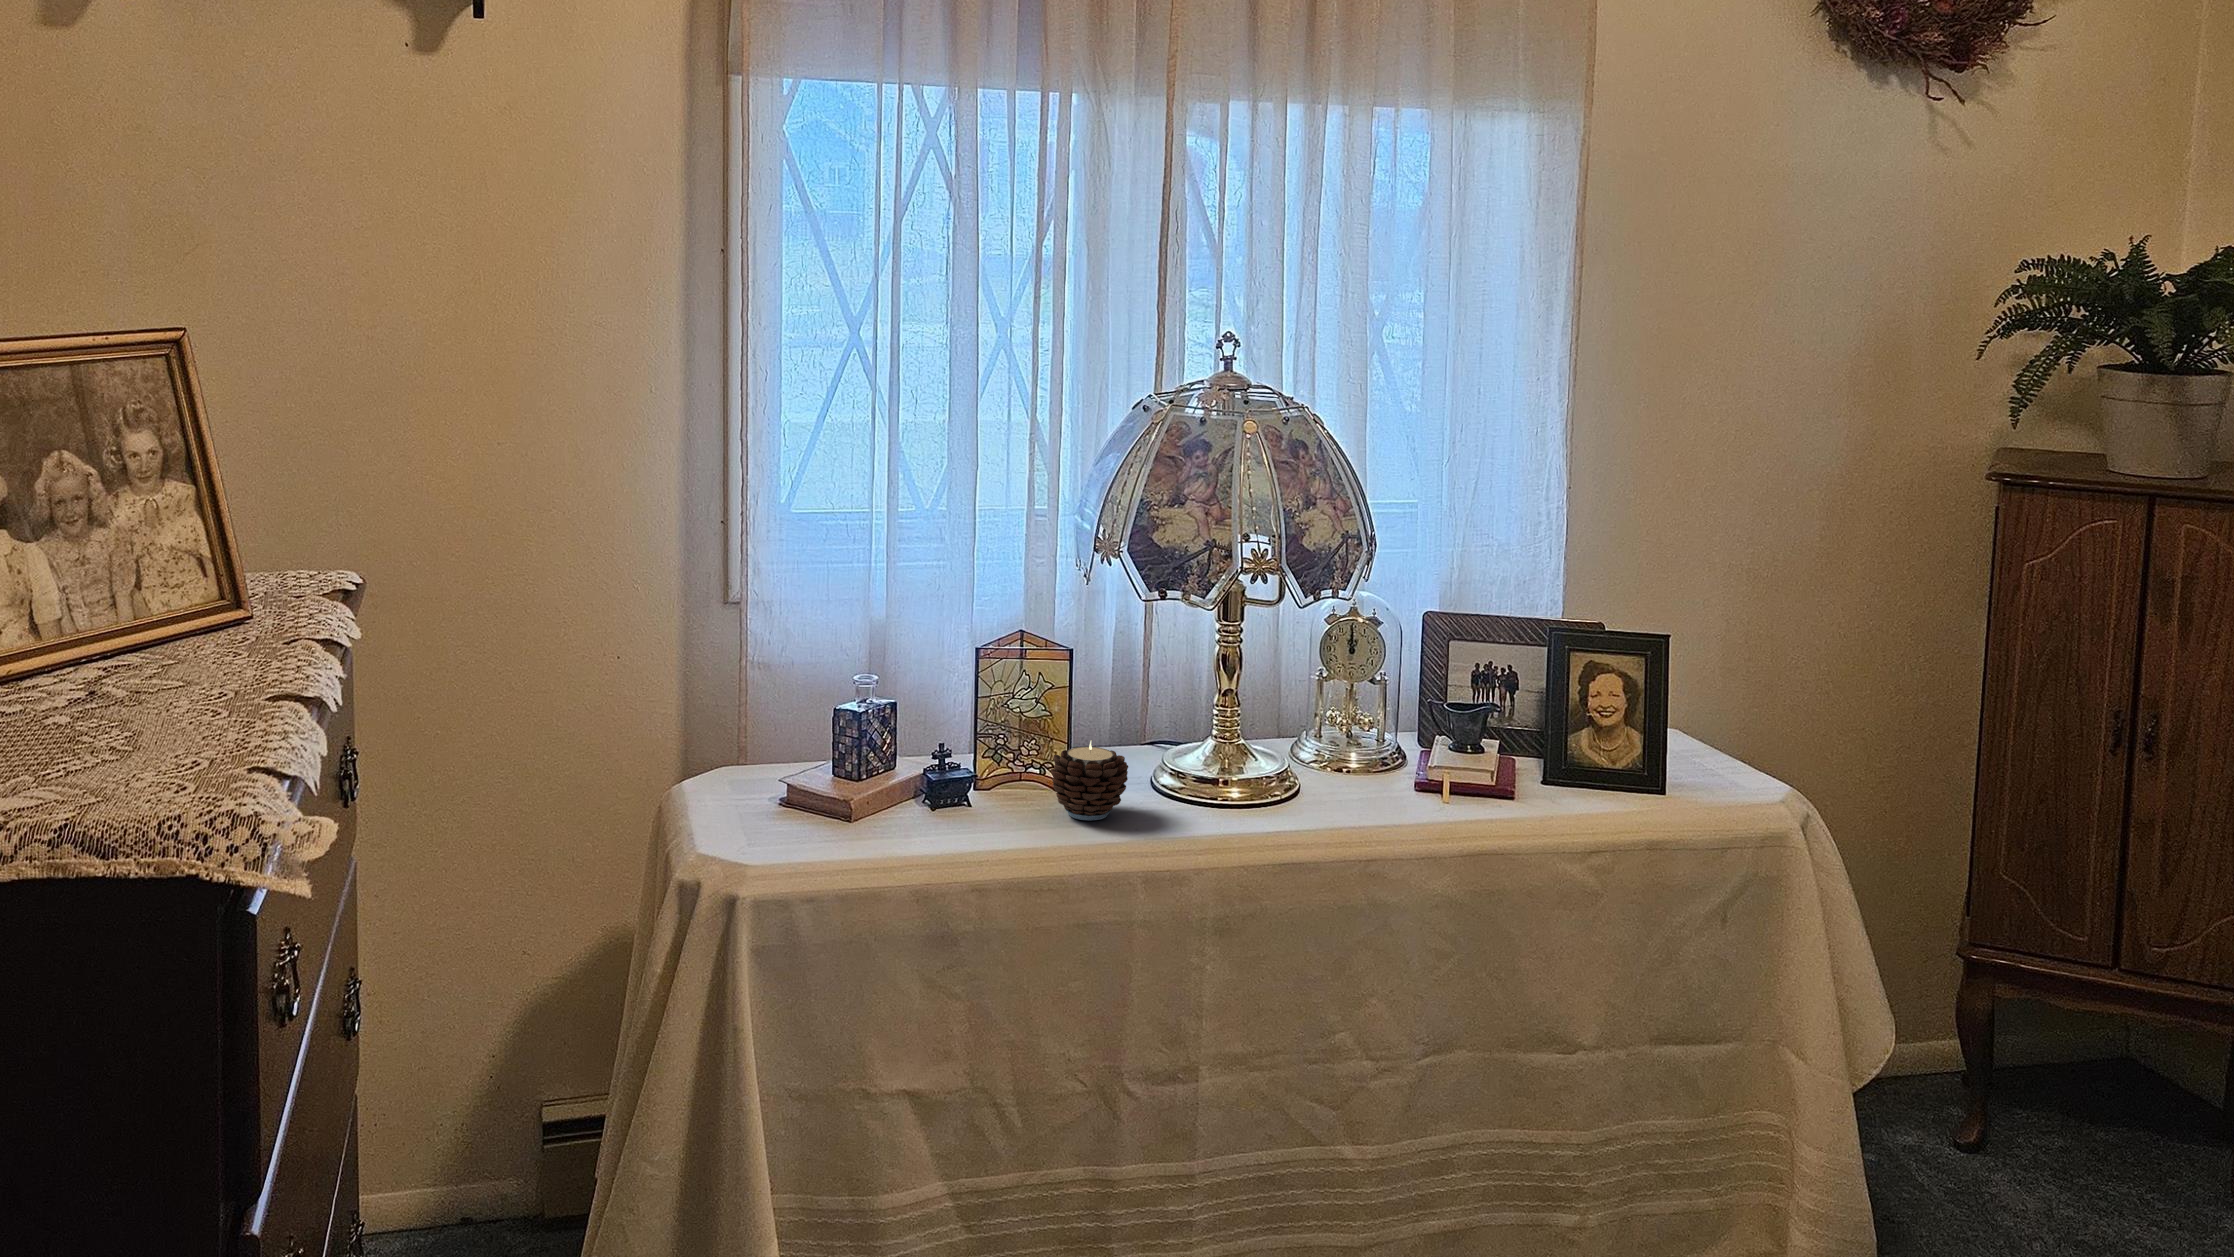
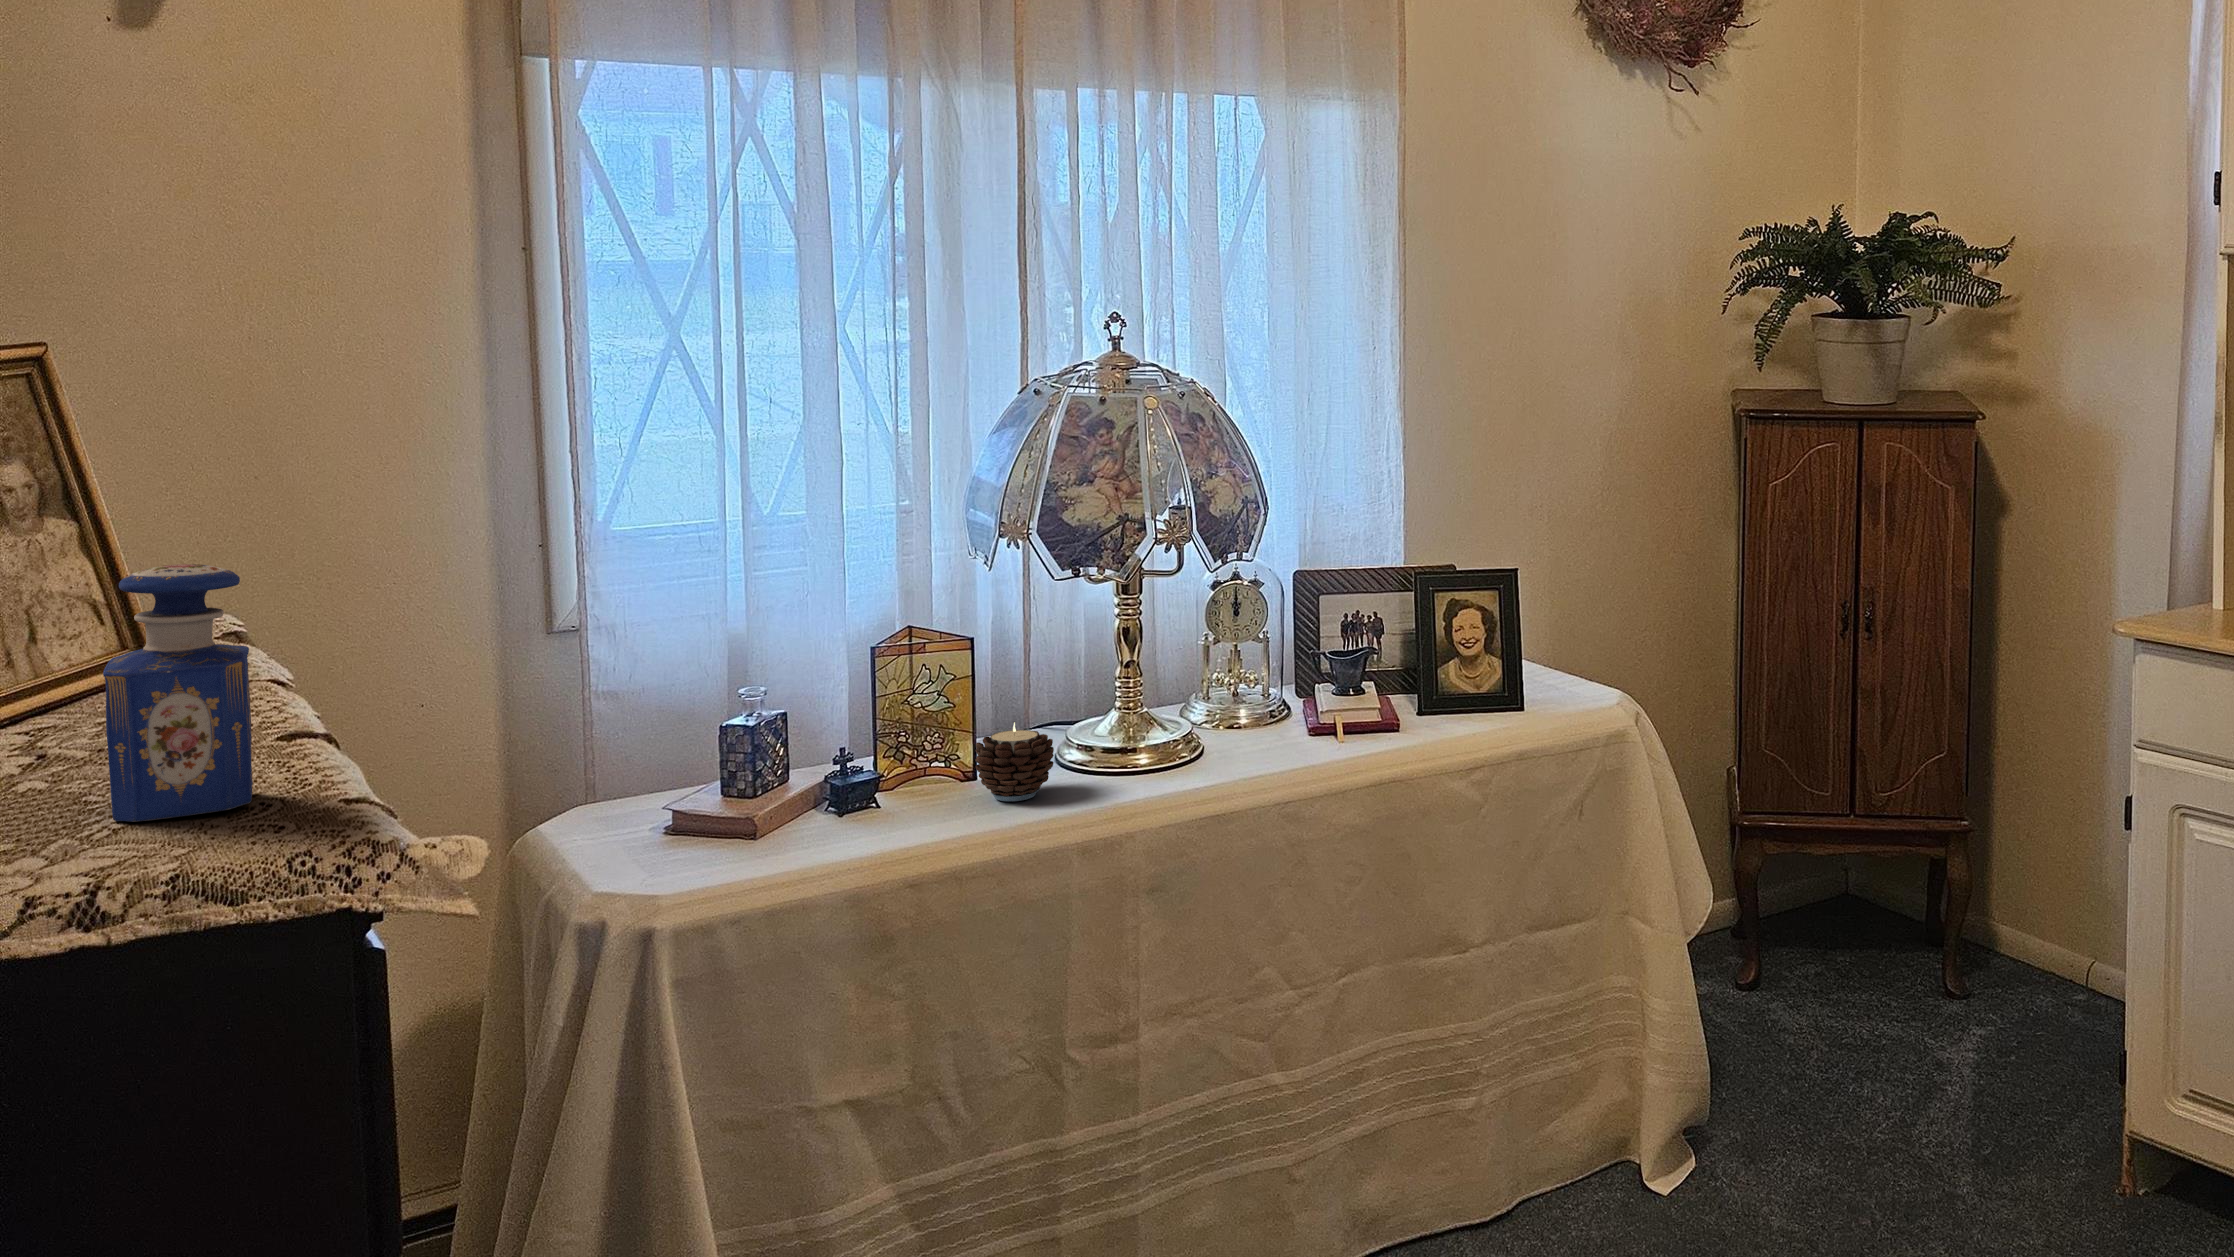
perfume bottle: none [46,549,191,792] -> present [103,564,253,822]

